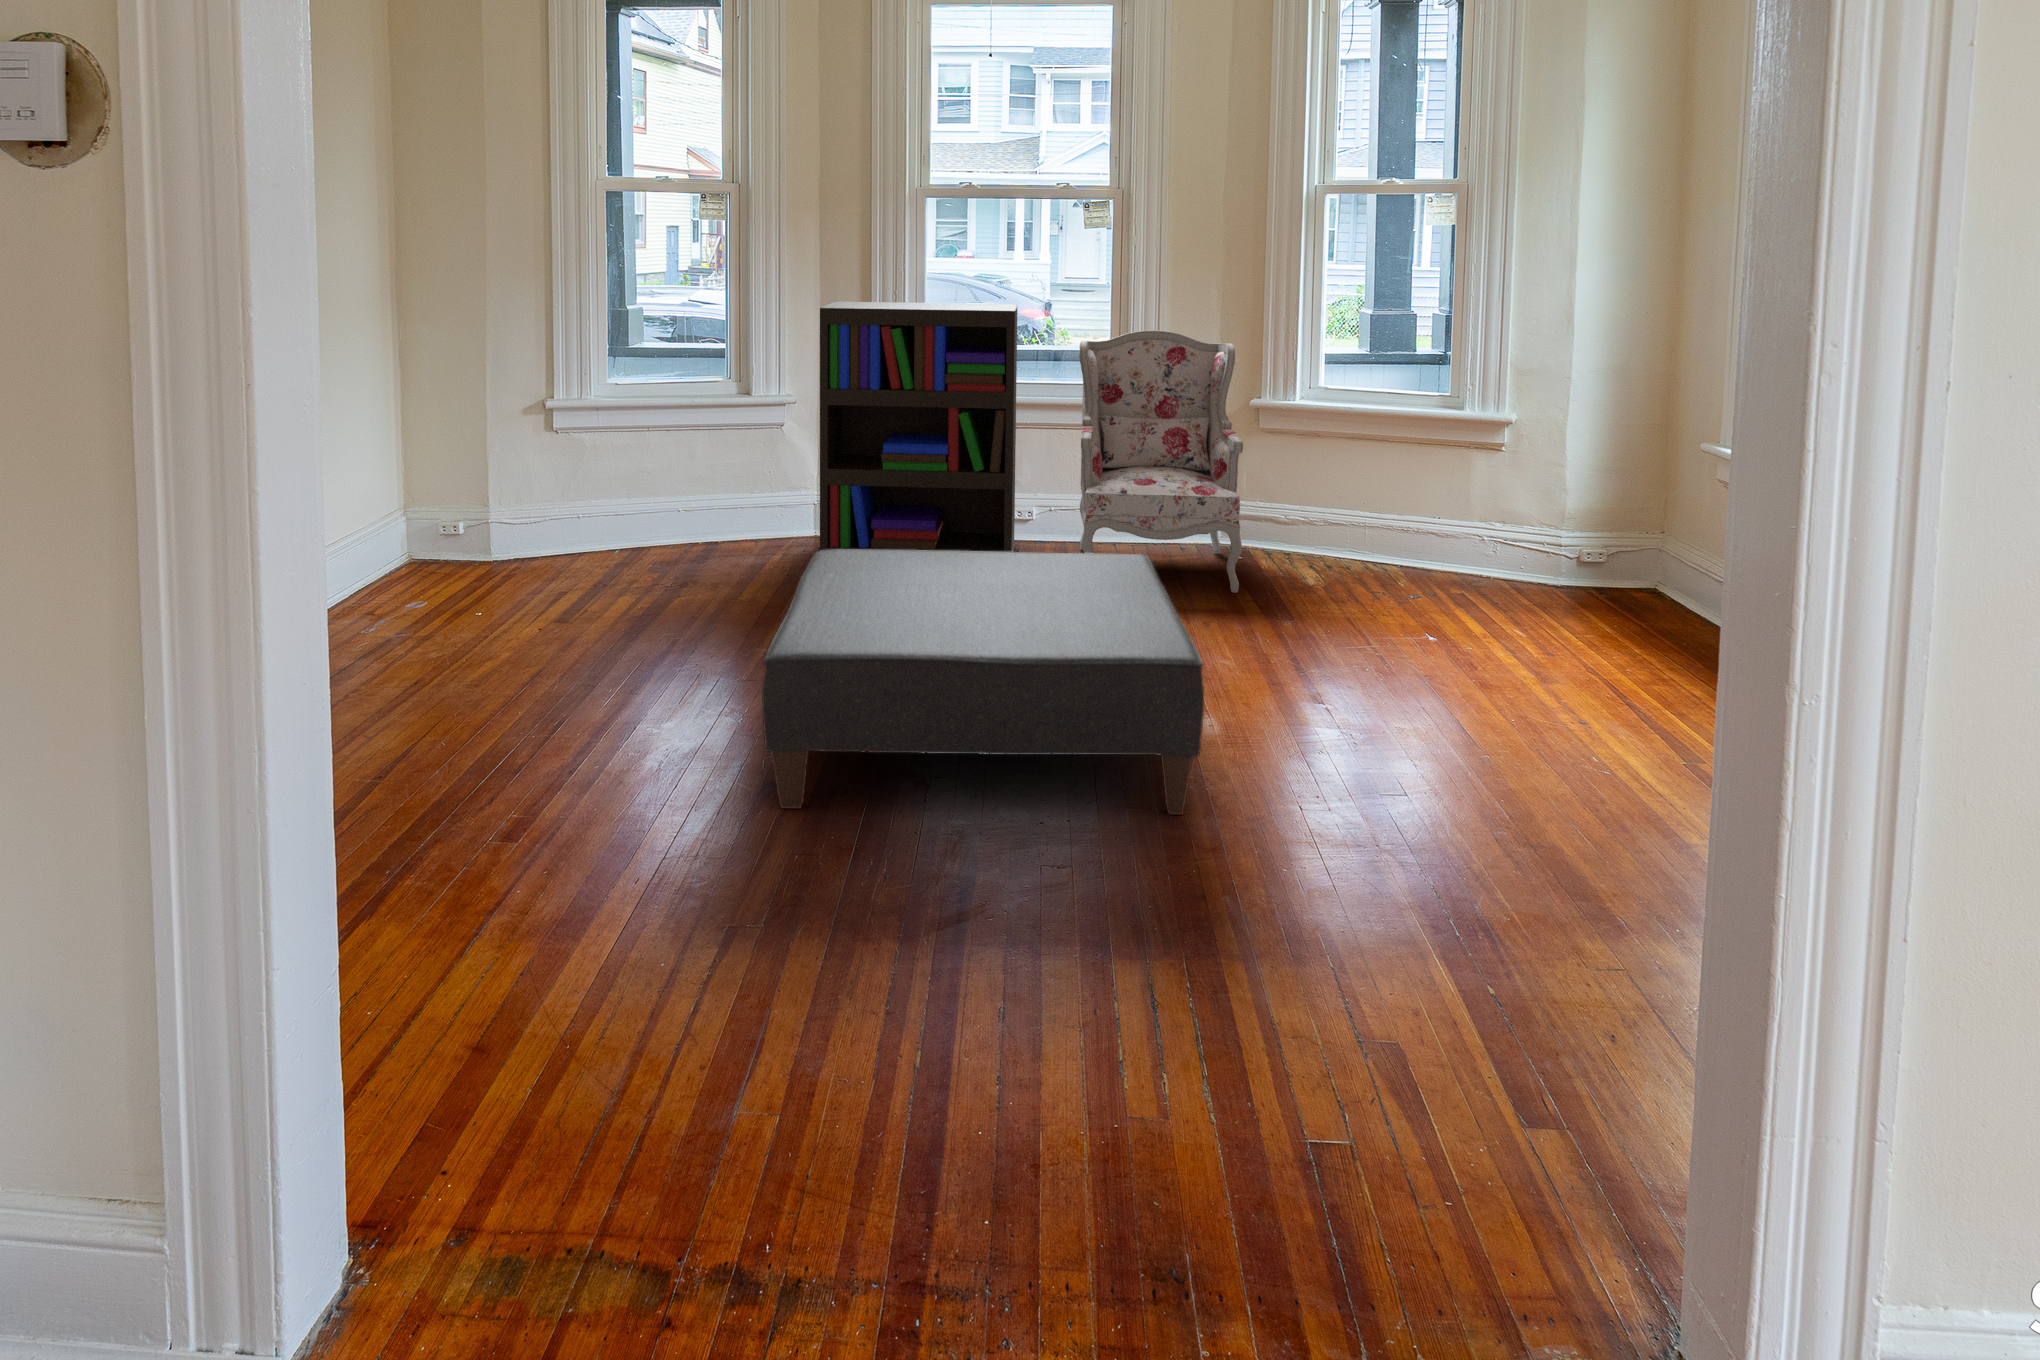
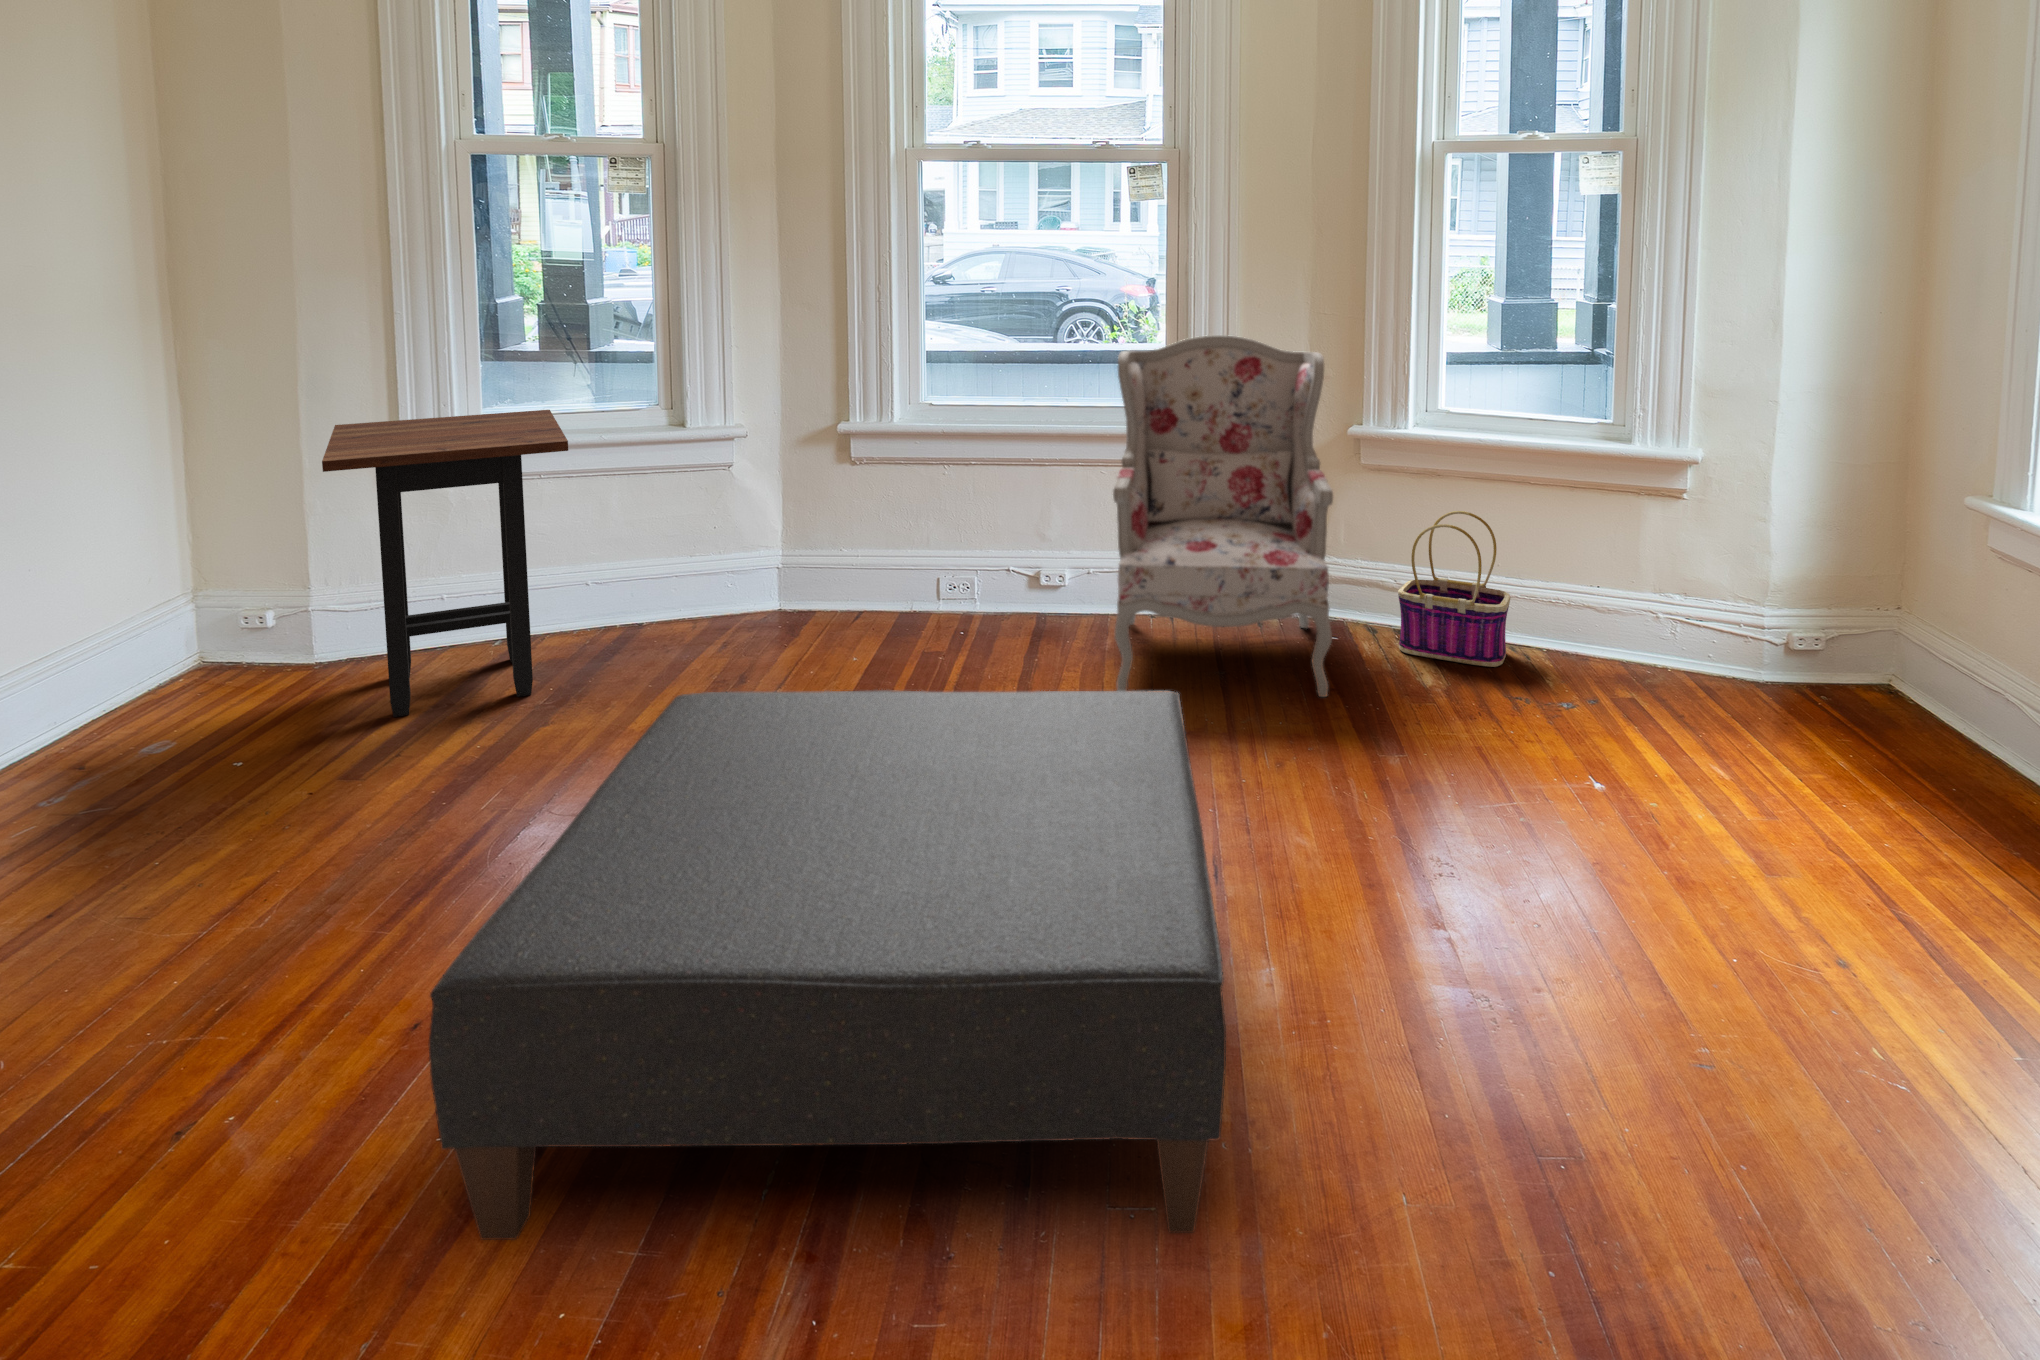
bookshelf: present [820,302,1017,552] -> none [760,301,1040,661]
side table: none [514,379,694,592] -> present [322,410,568,717]
basket: none [1289,464,1374,578] -> present [1398,511,1510,667]

